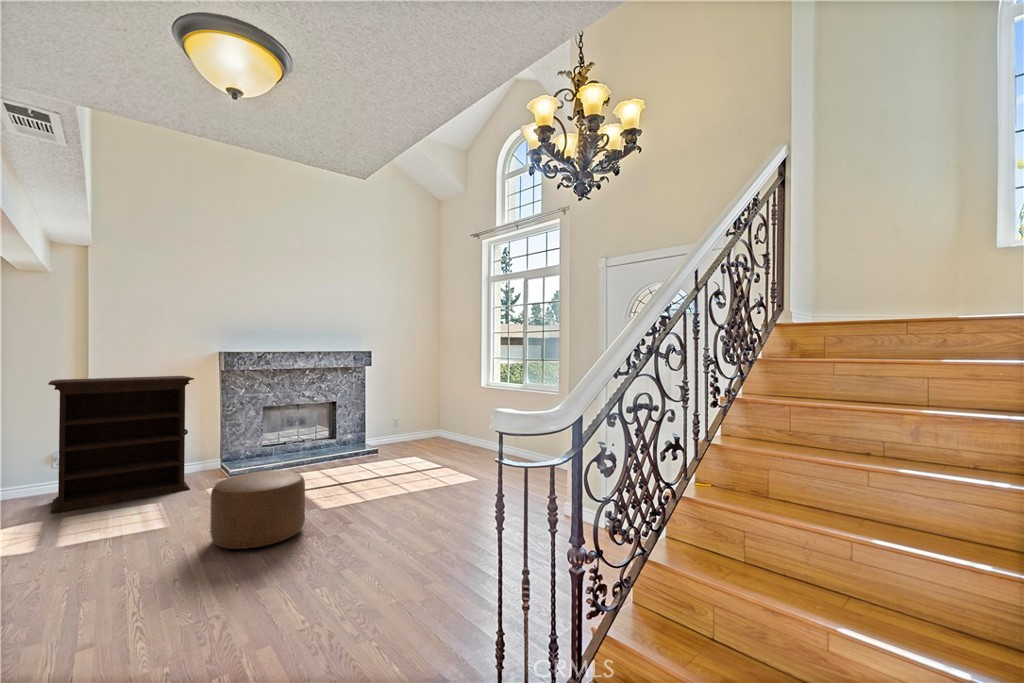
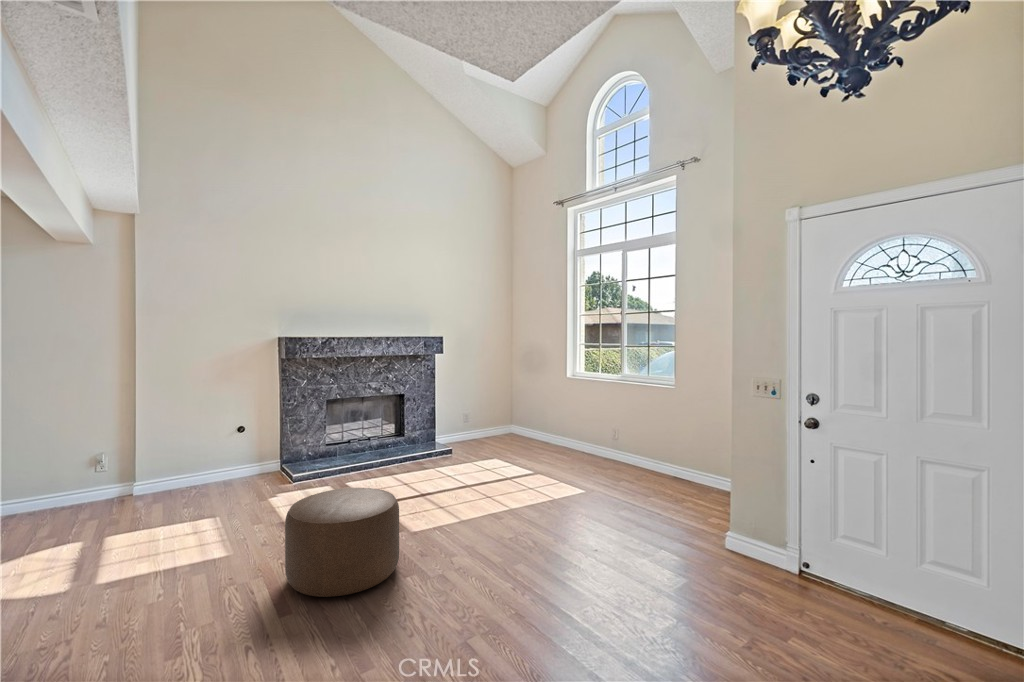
bookshelf: present [48,376,194,513] -> none [87,366,253,529]

